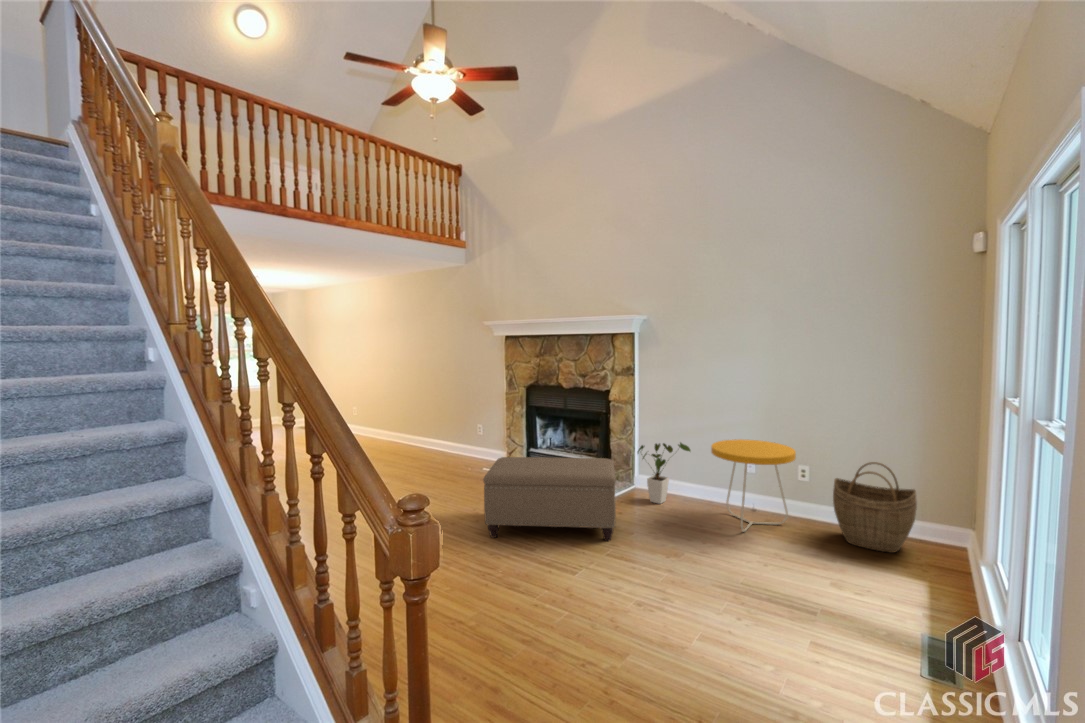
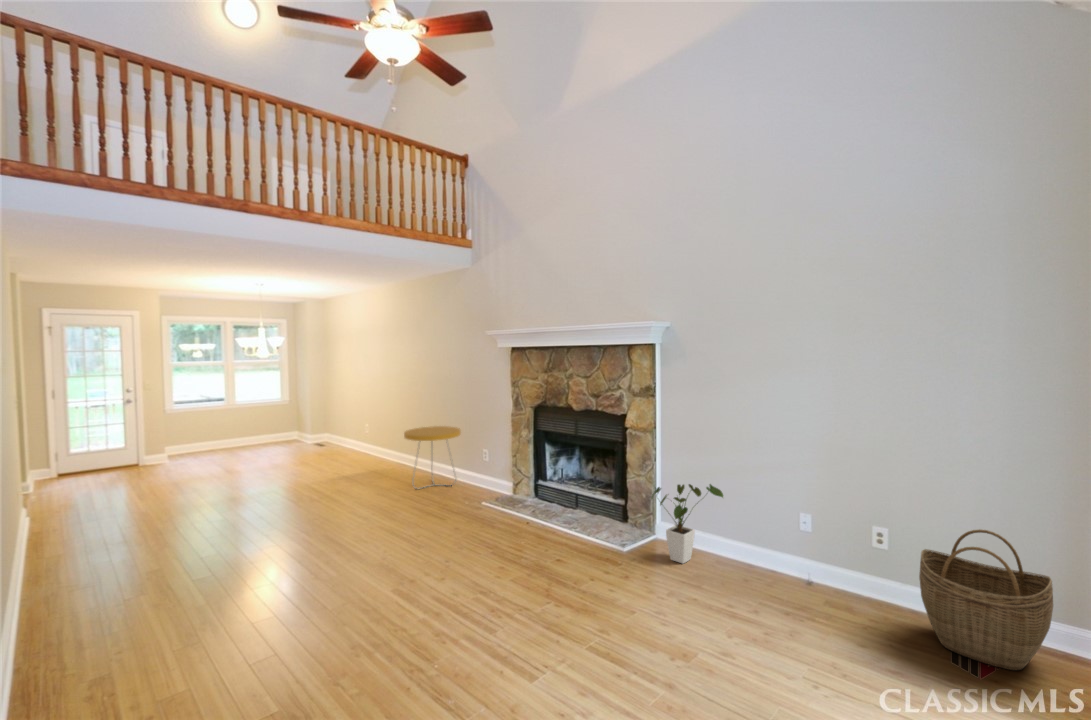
side table: present [711,439,796,532] -> present [404,426,461,488]
ottoman: present [483,457,616,541] -> none [441,498,616,620]

